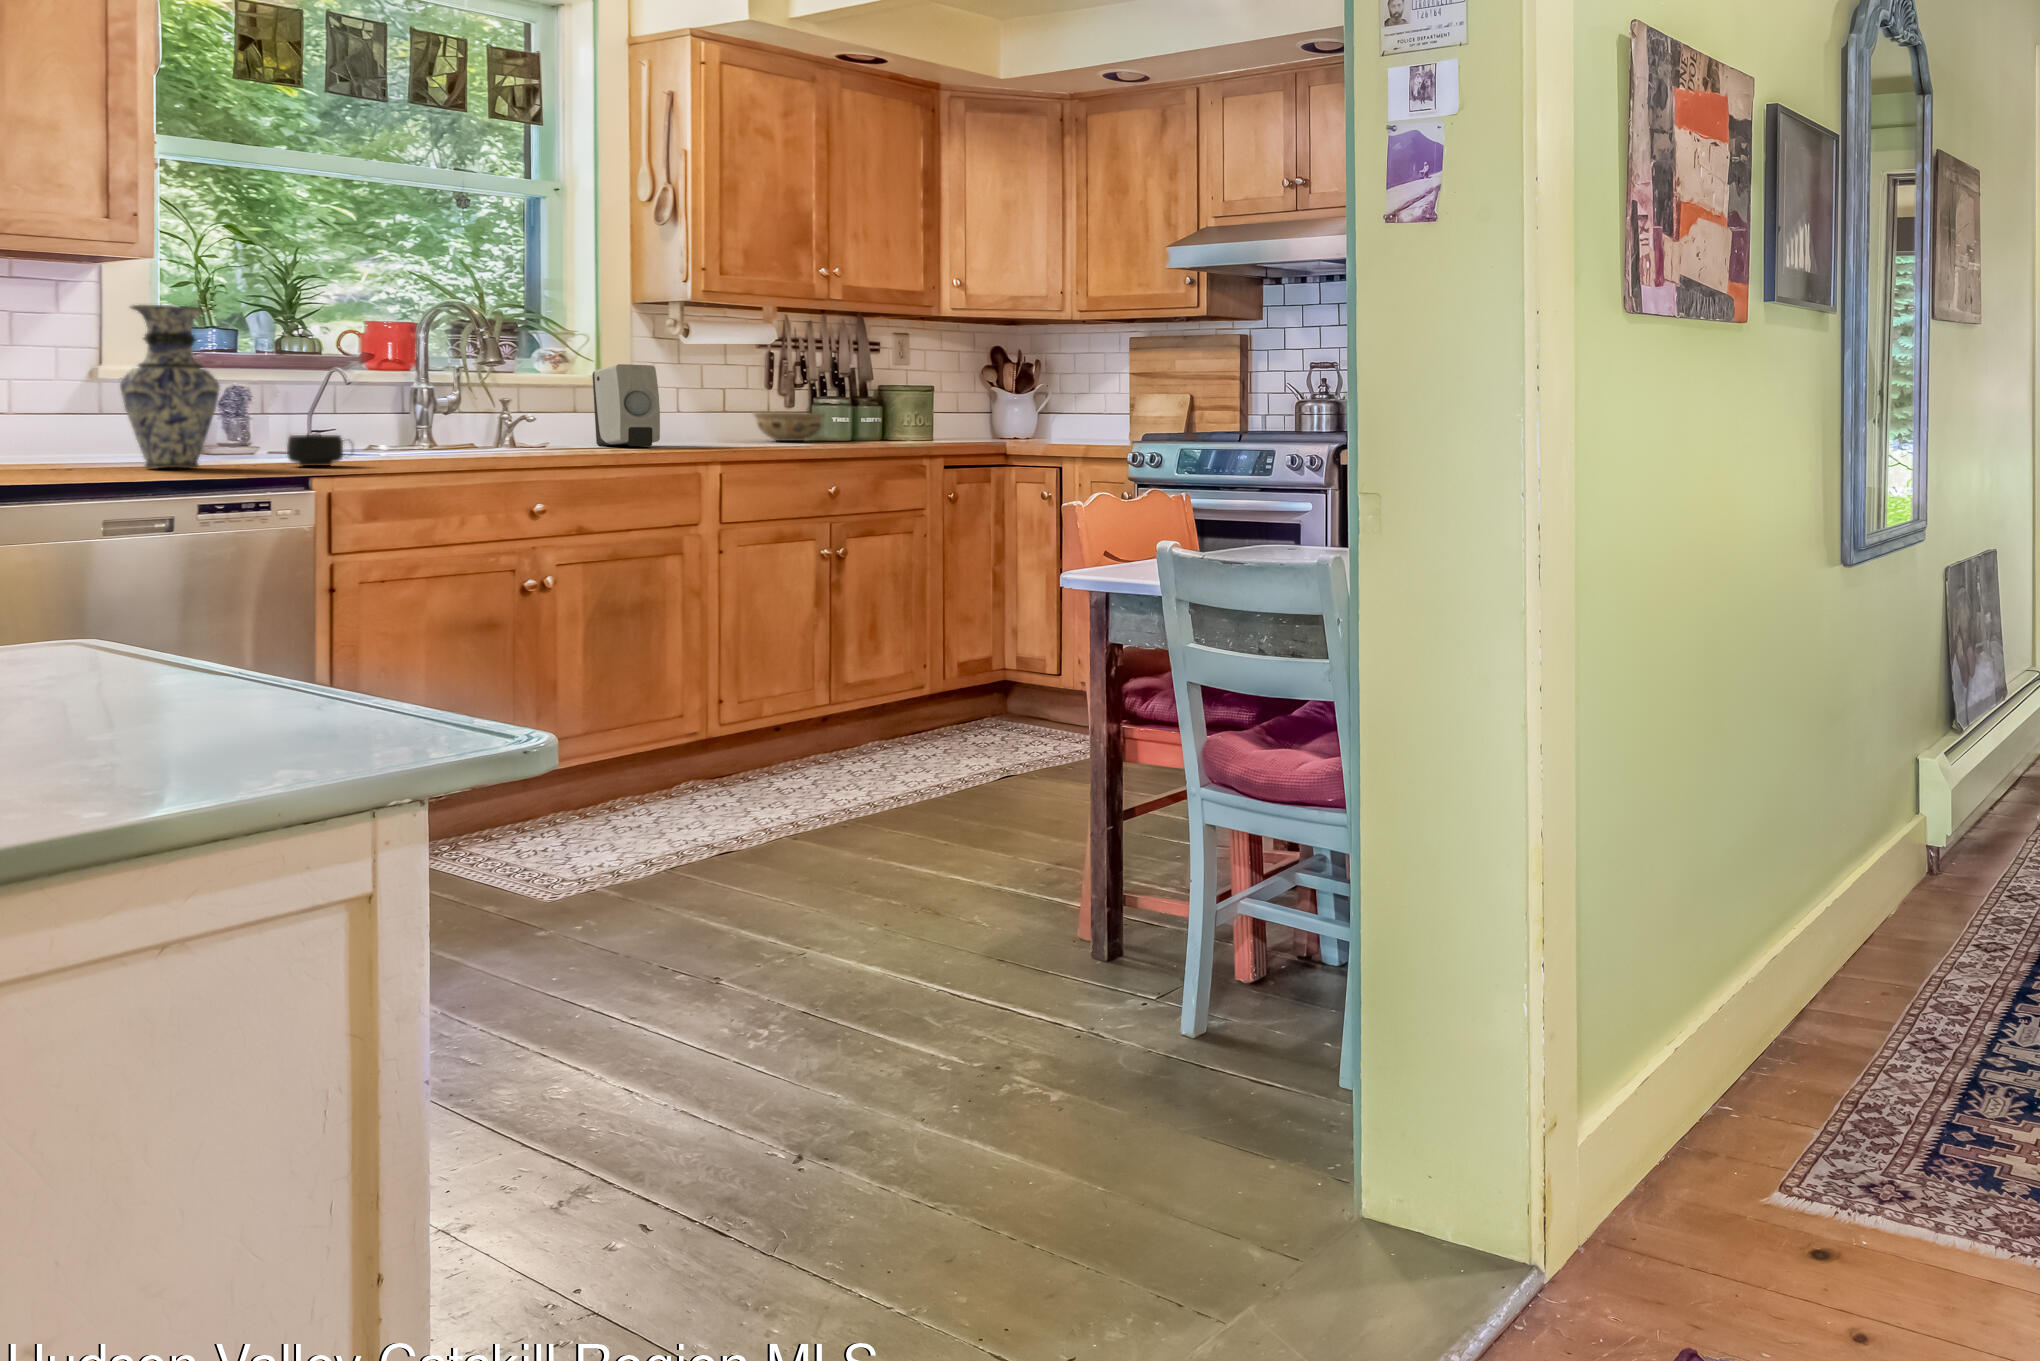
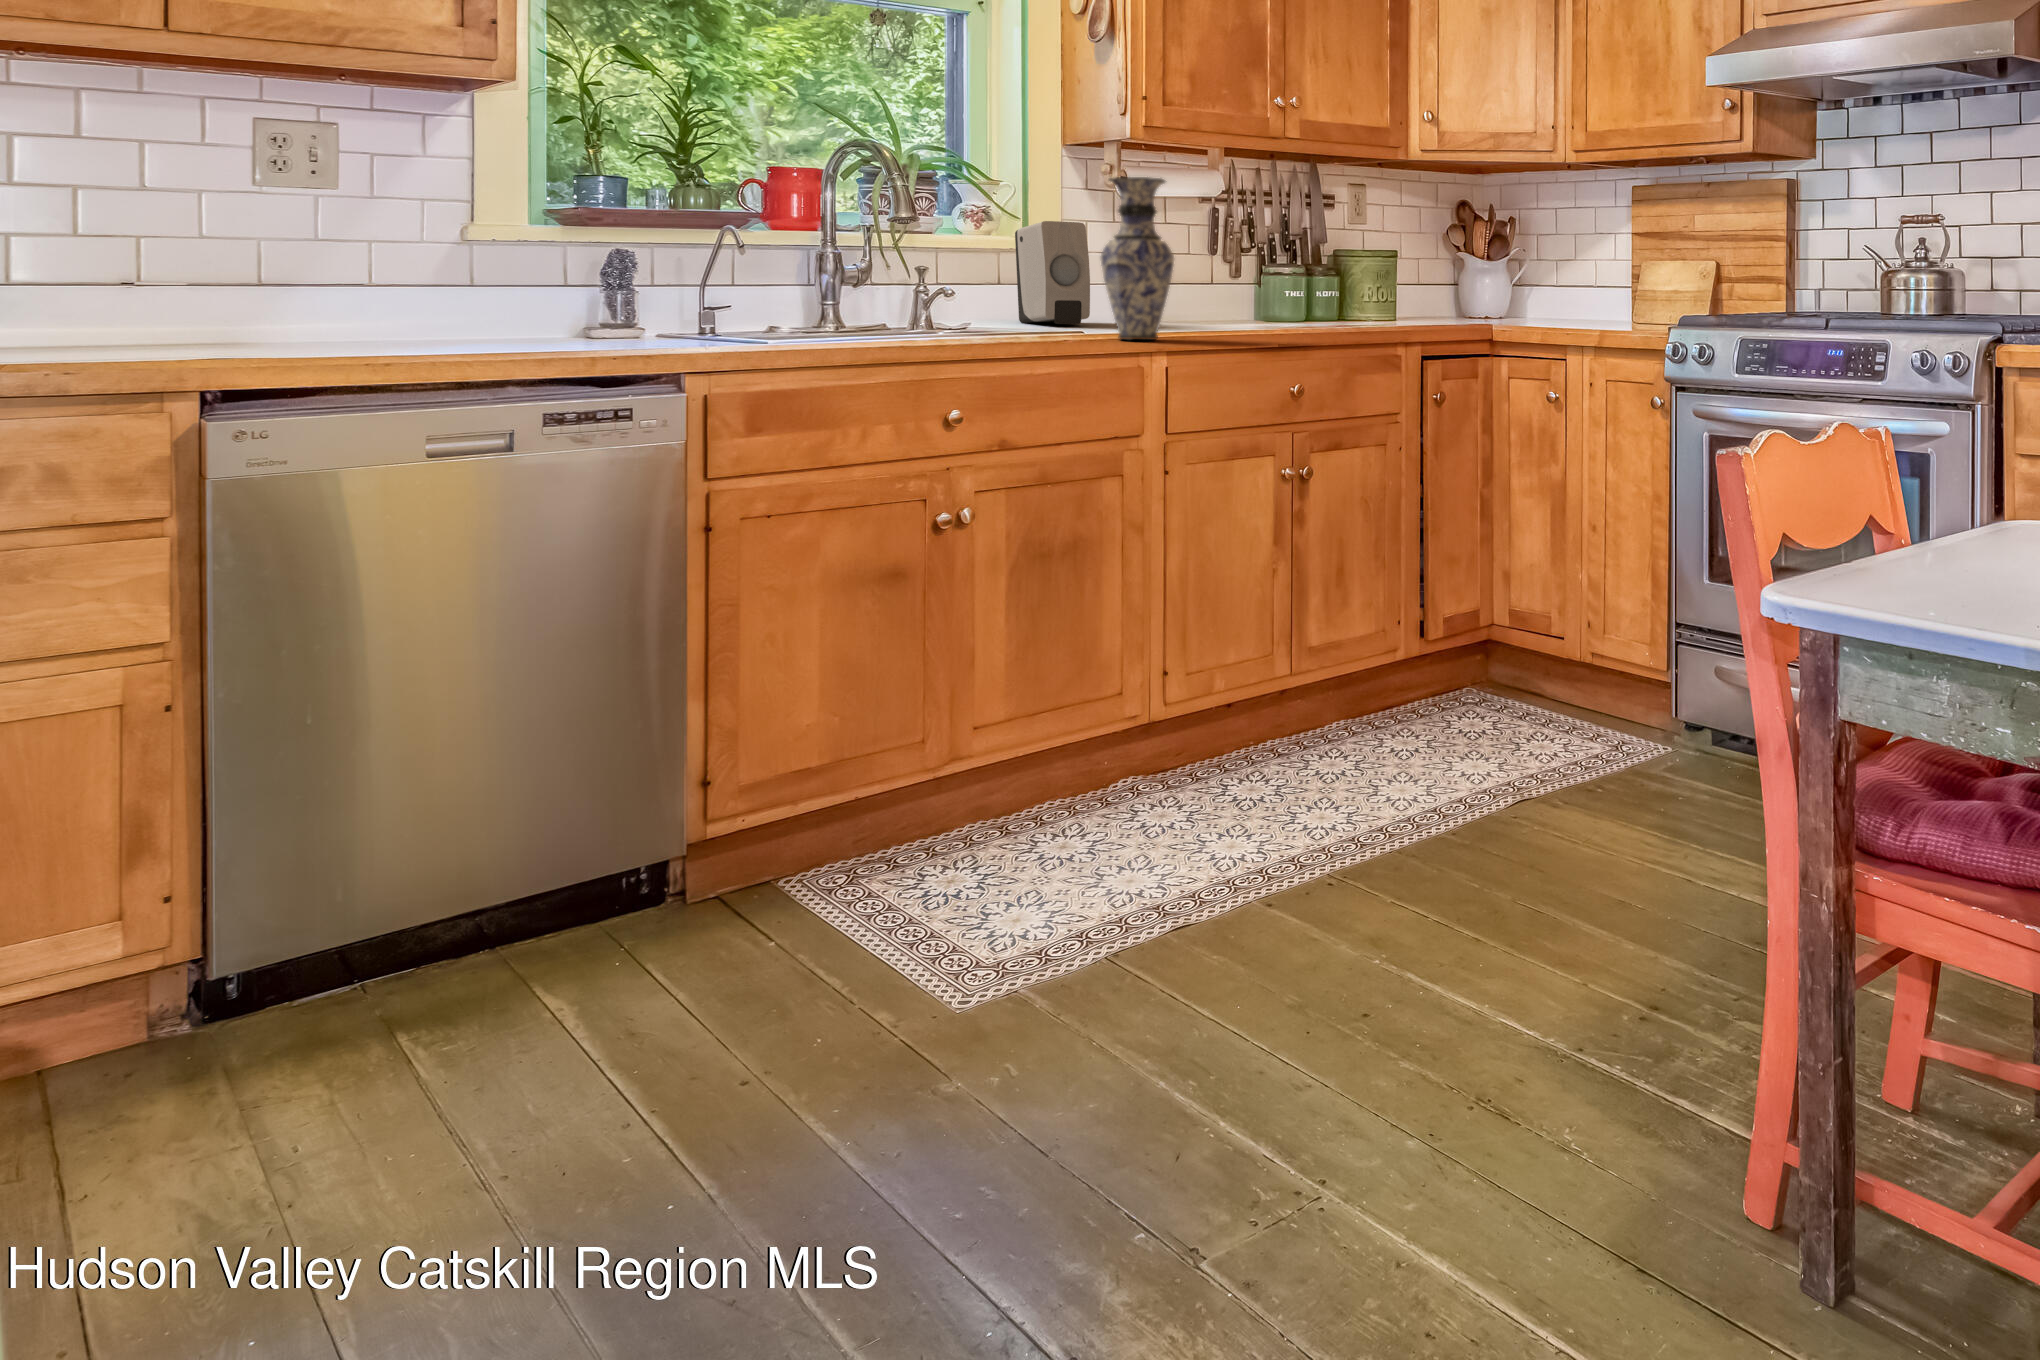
vase: present [120,305,220,469] -> present [1101,177,1174,340]
ceramic bowl: present [753,412,824,441] -> none [1191,281,1278,317]
mug: present [287,435,353,466] -> none [657,313,733,354]

